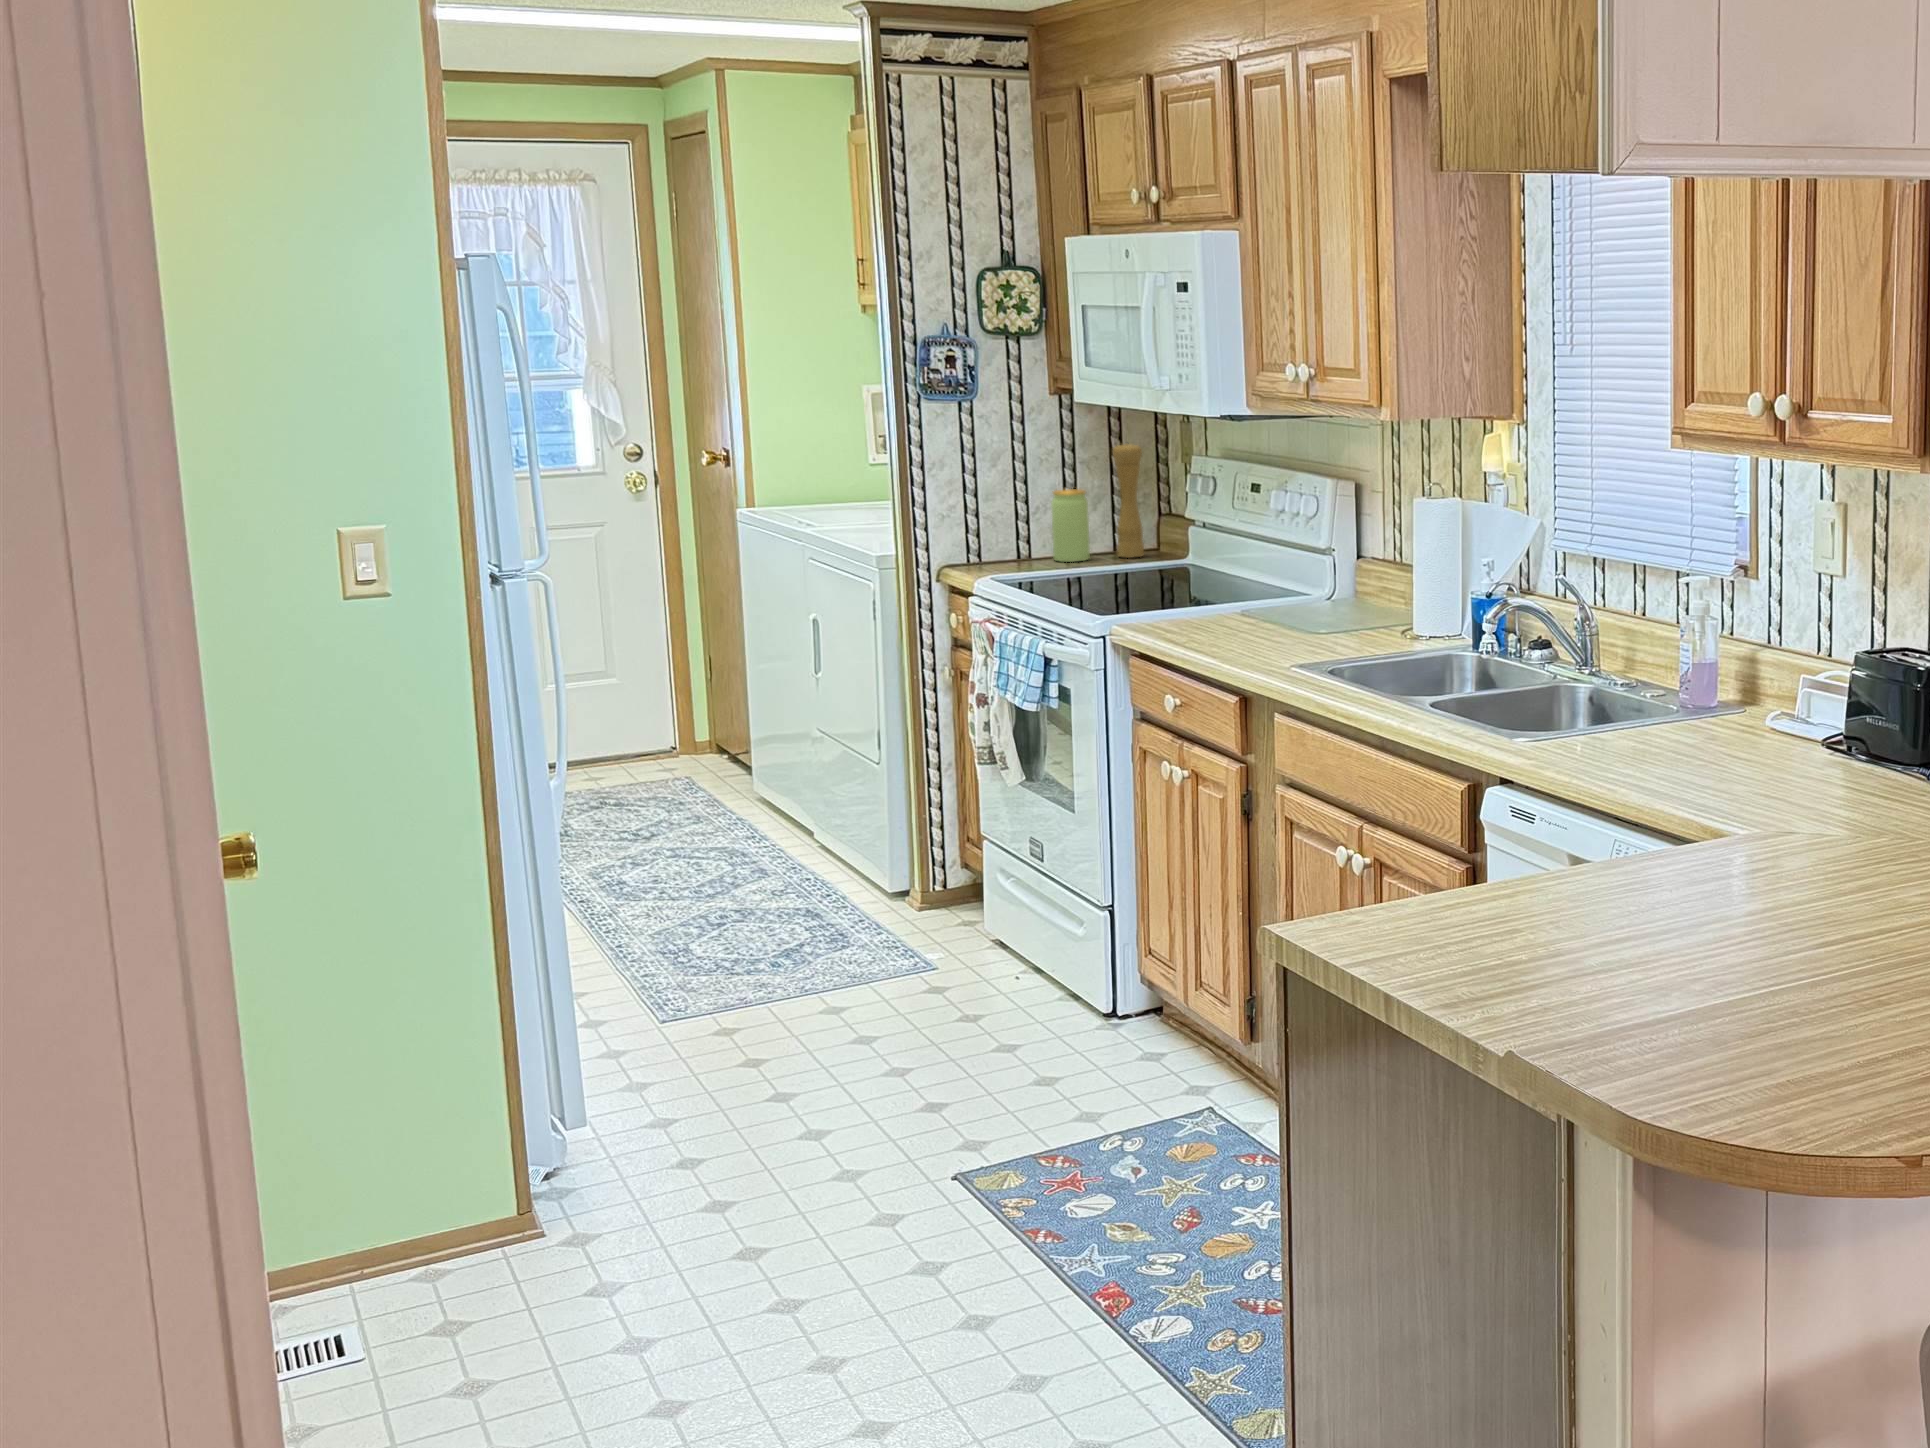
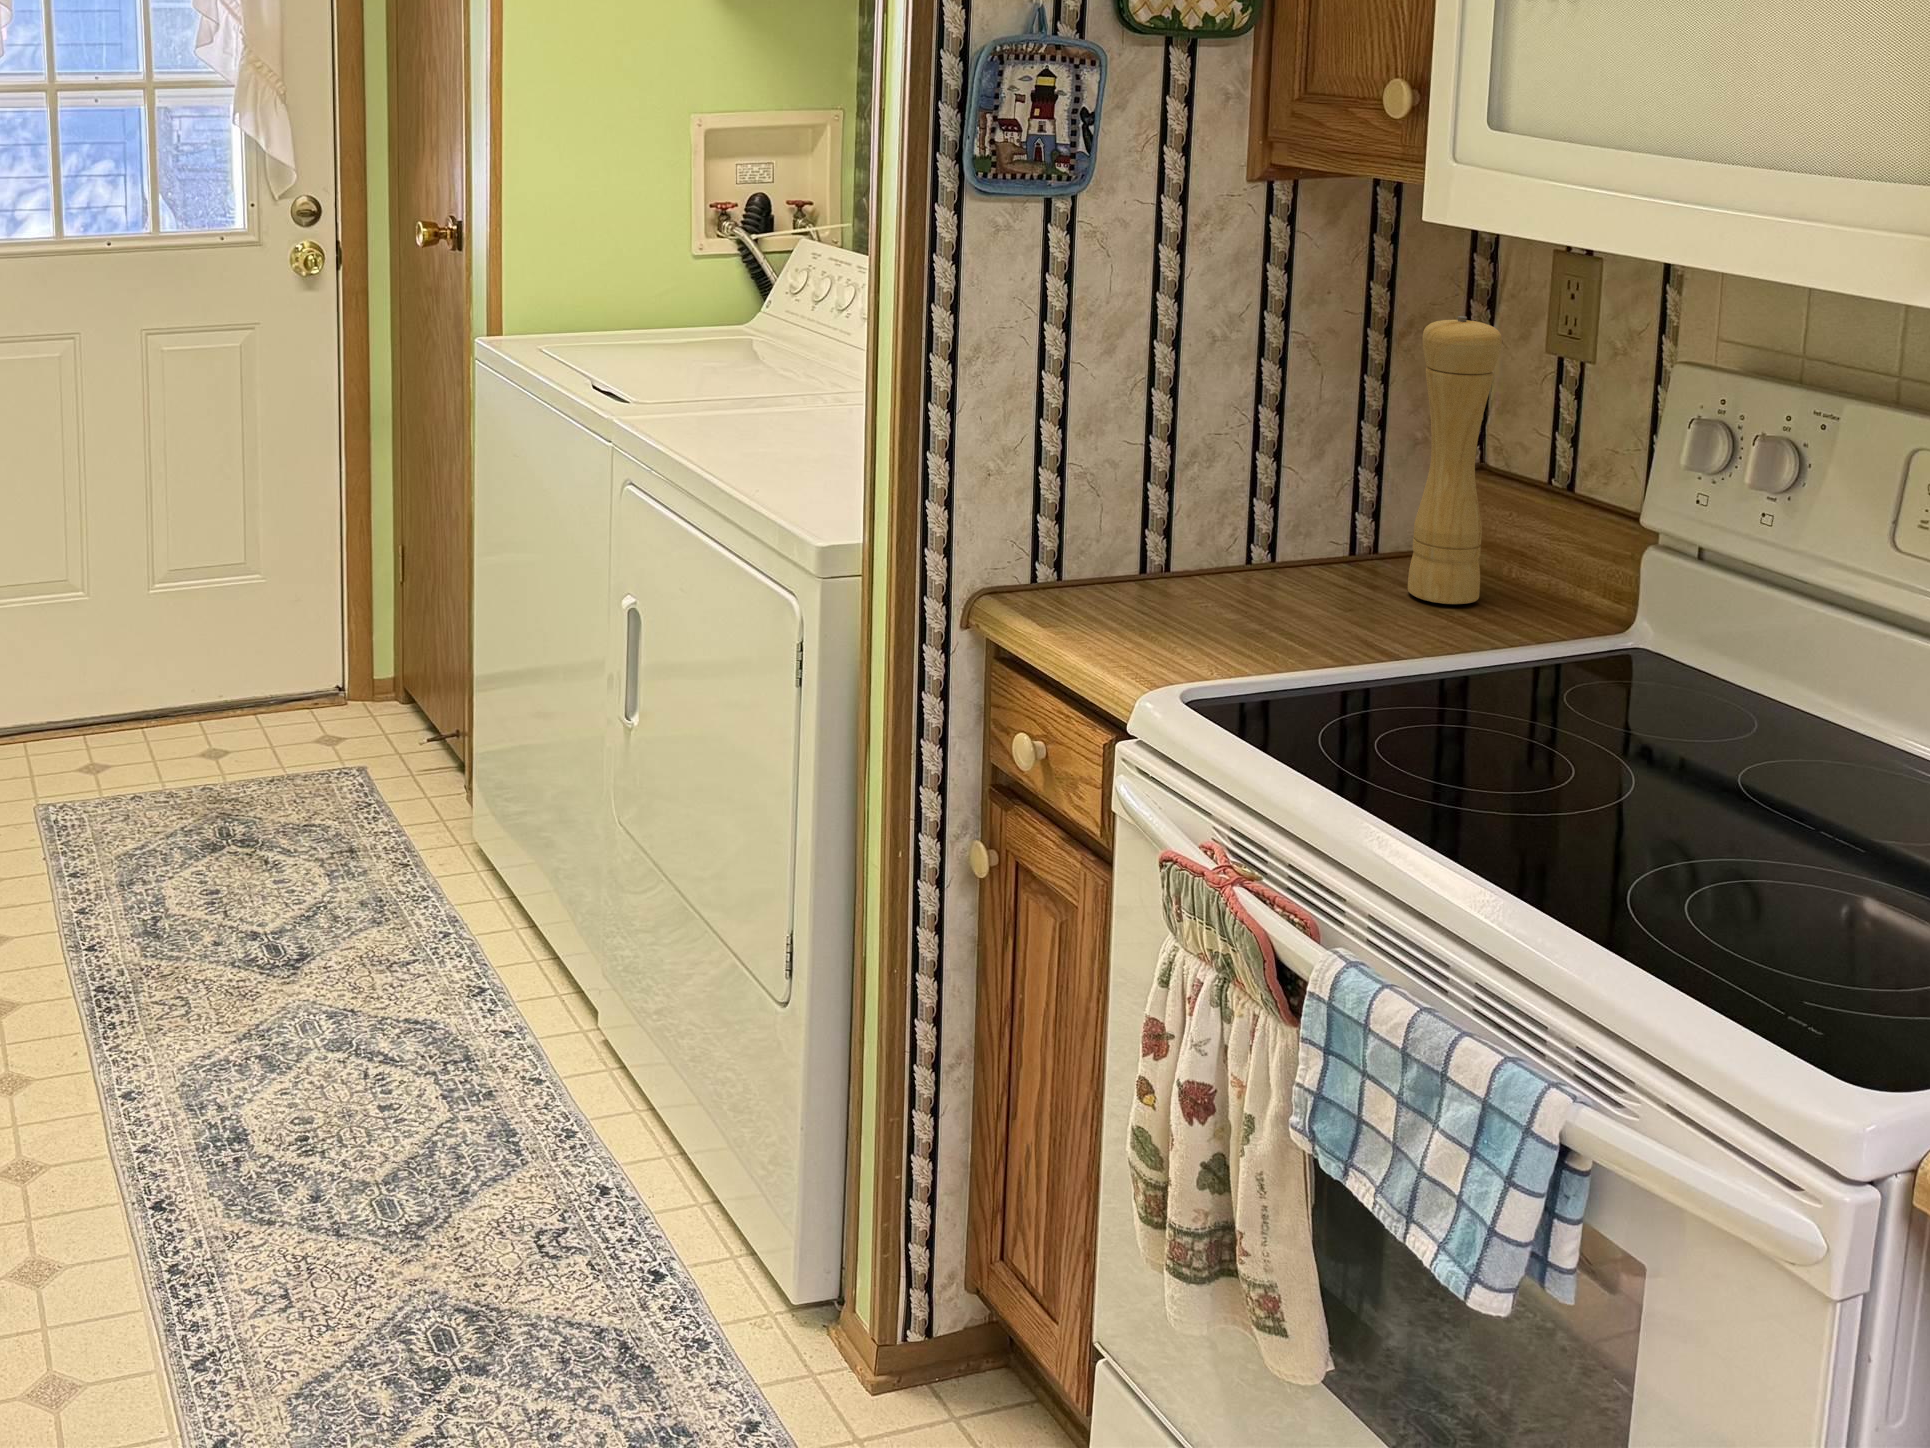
jar: present [1051,489,1090,562] -> none [1255,423,1358,611]

